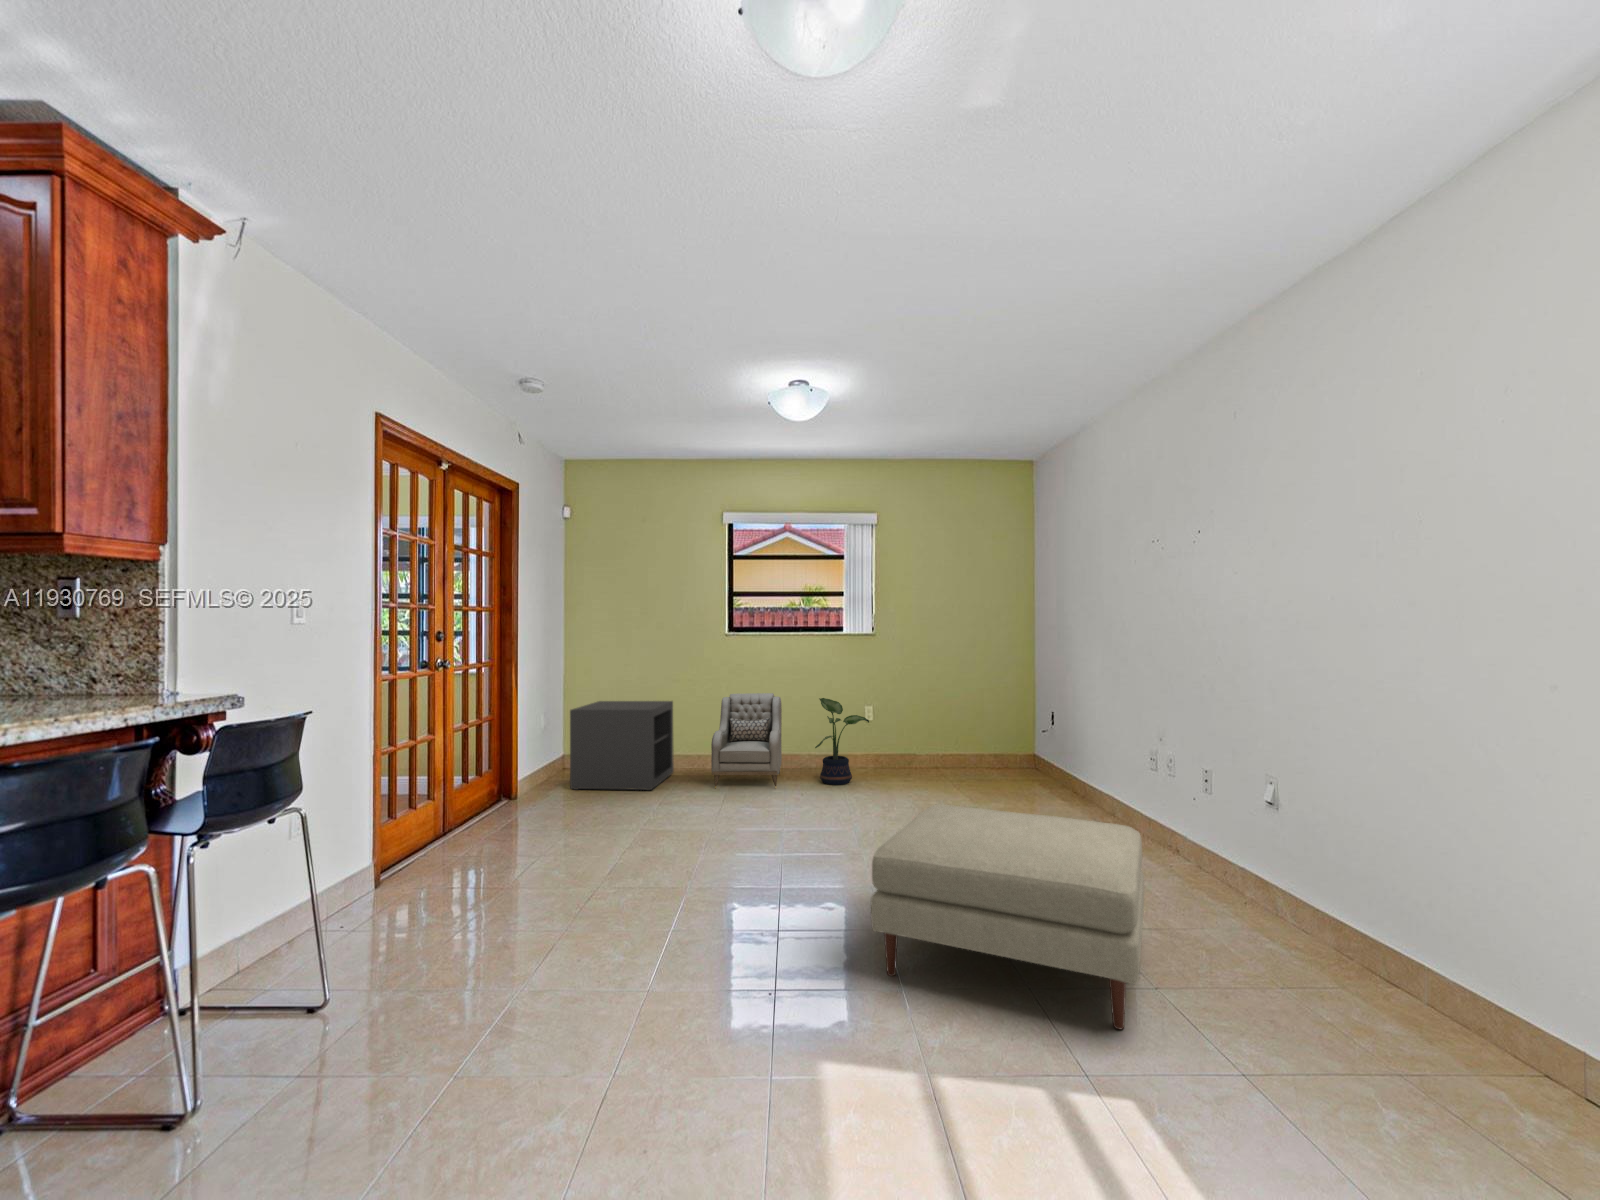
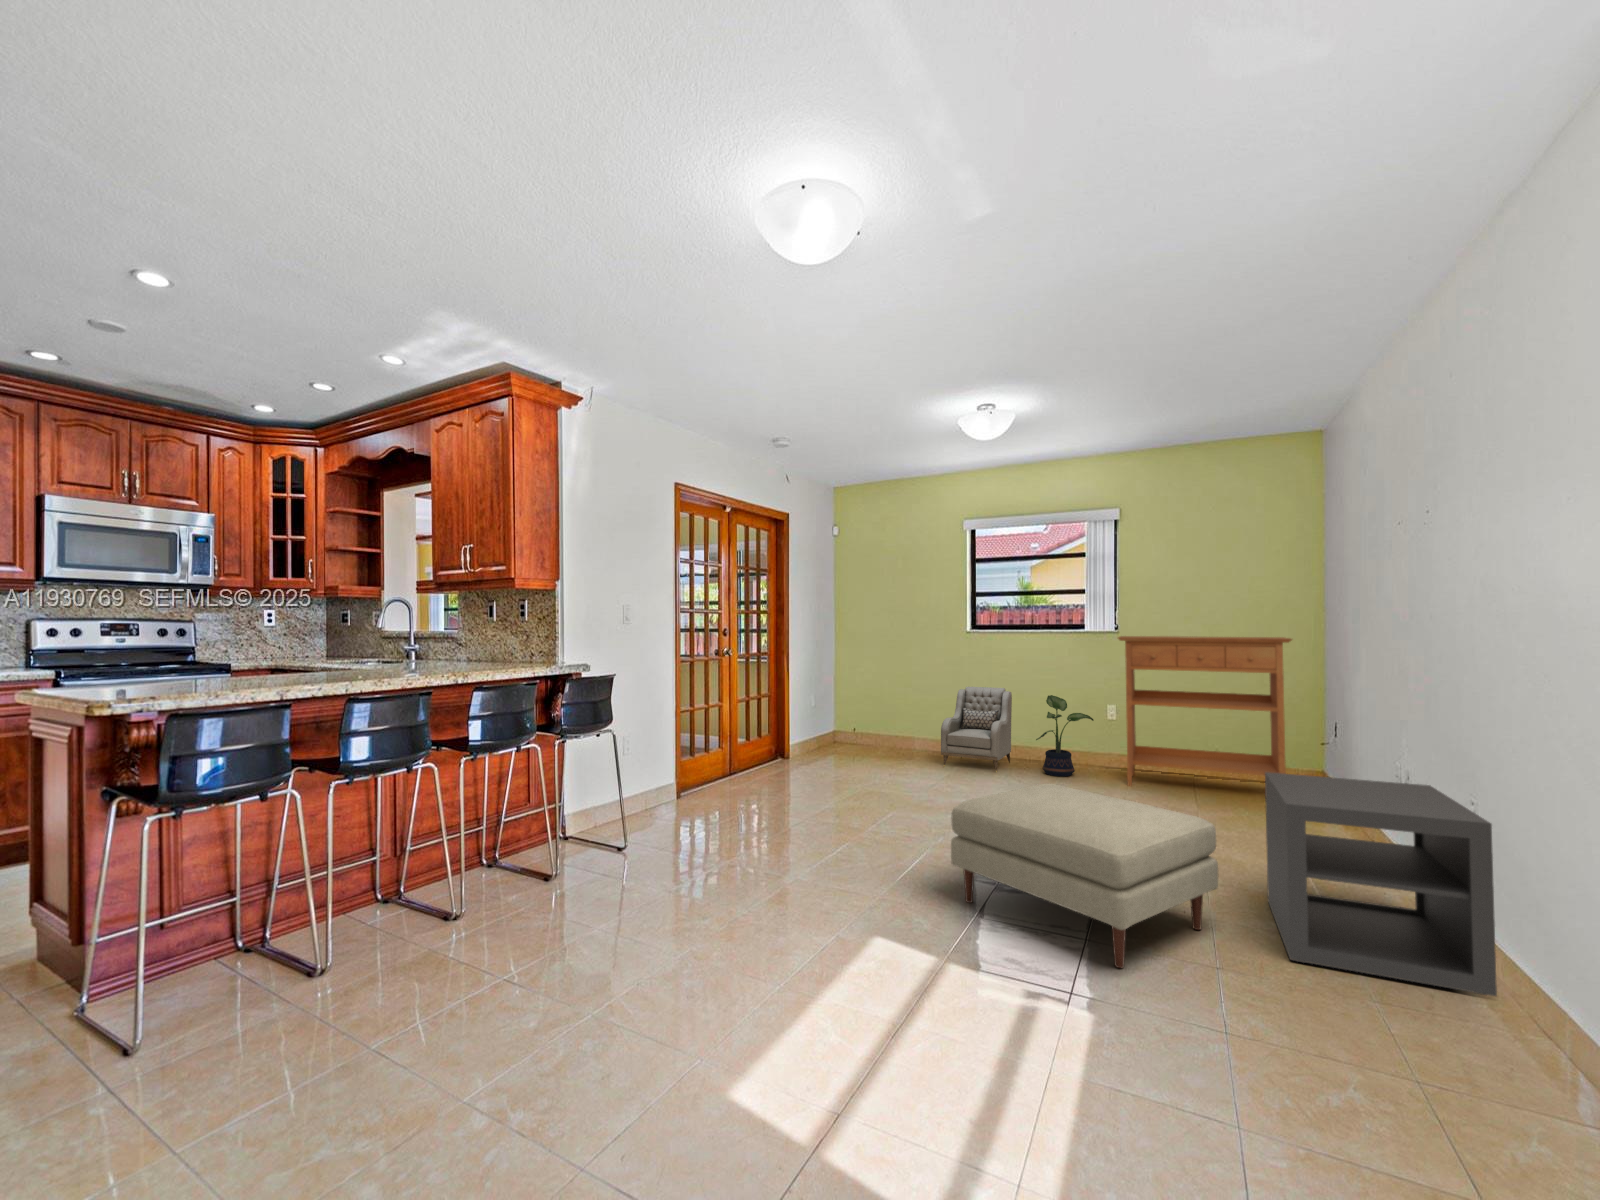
console table: none [890,632,1049,787] -> present [1118,636,1292,786]
storage cabinet: present [570,701,674,790] -> present [1265,772,1497,996]

